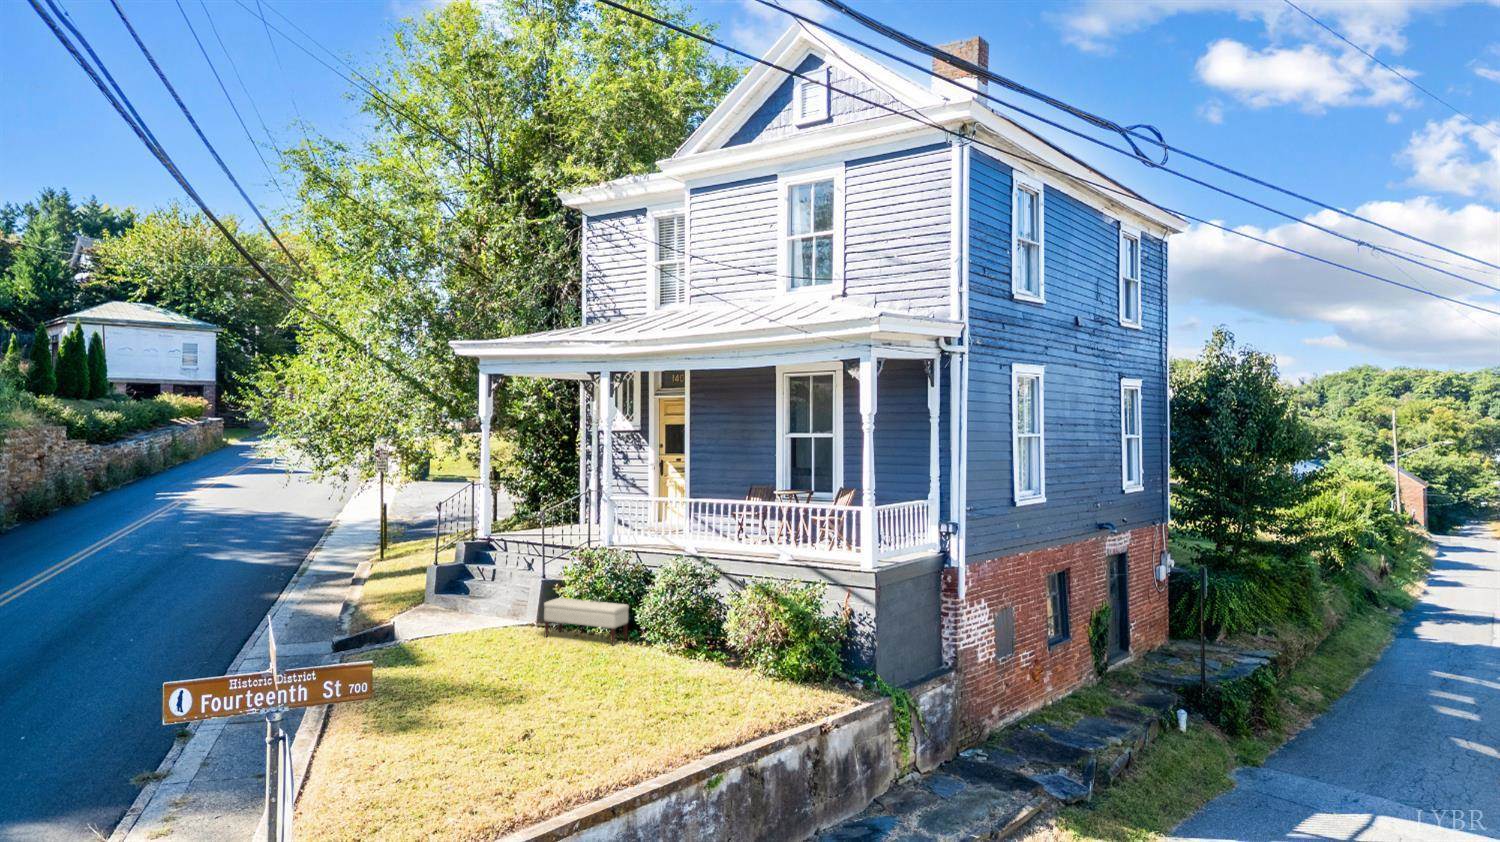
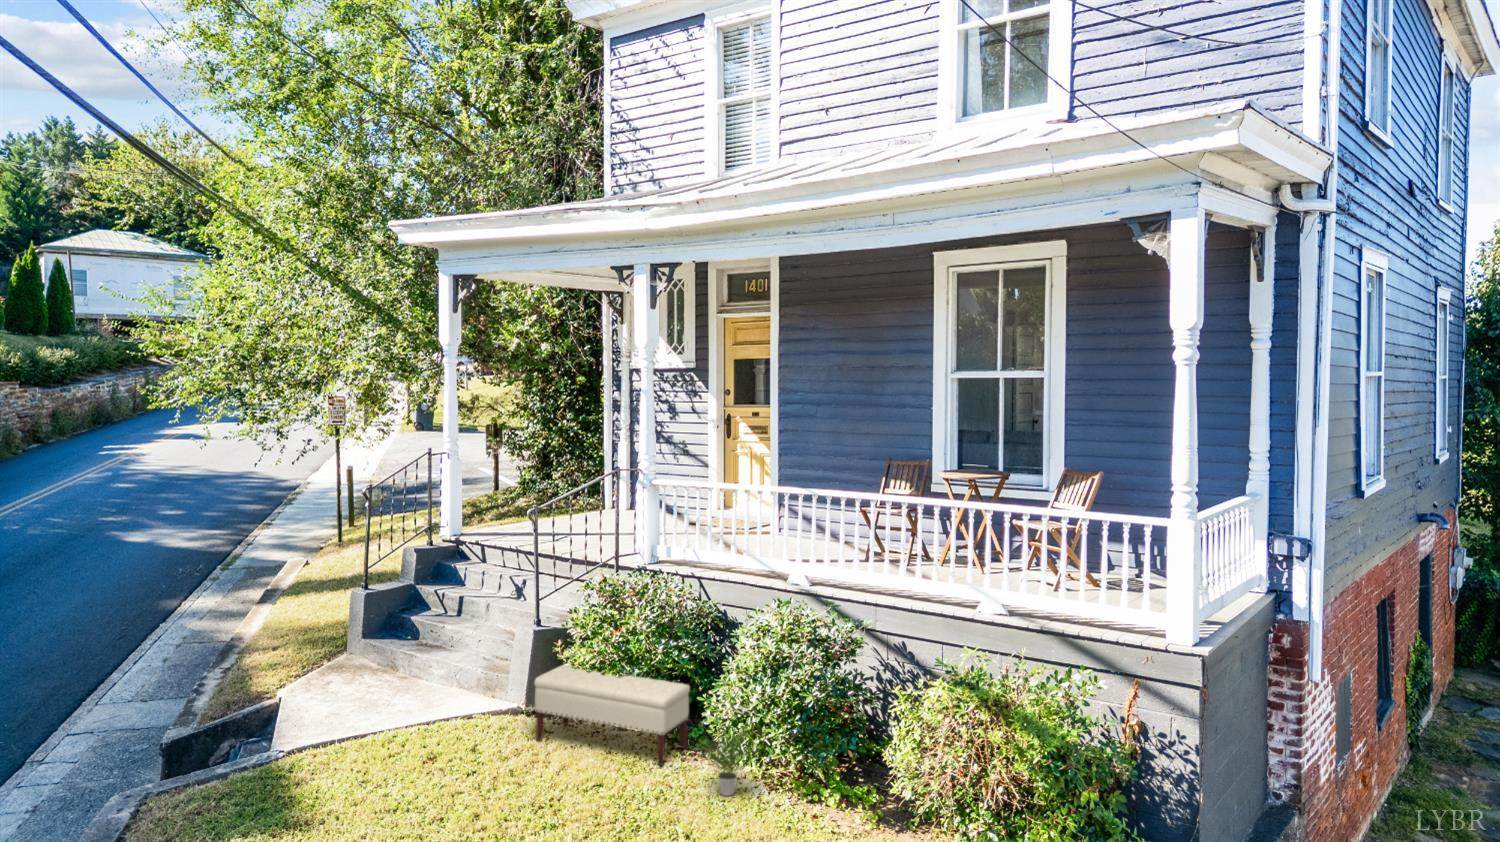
potted plant: none [631,616,664,655] -> present [700,728,756,796]

